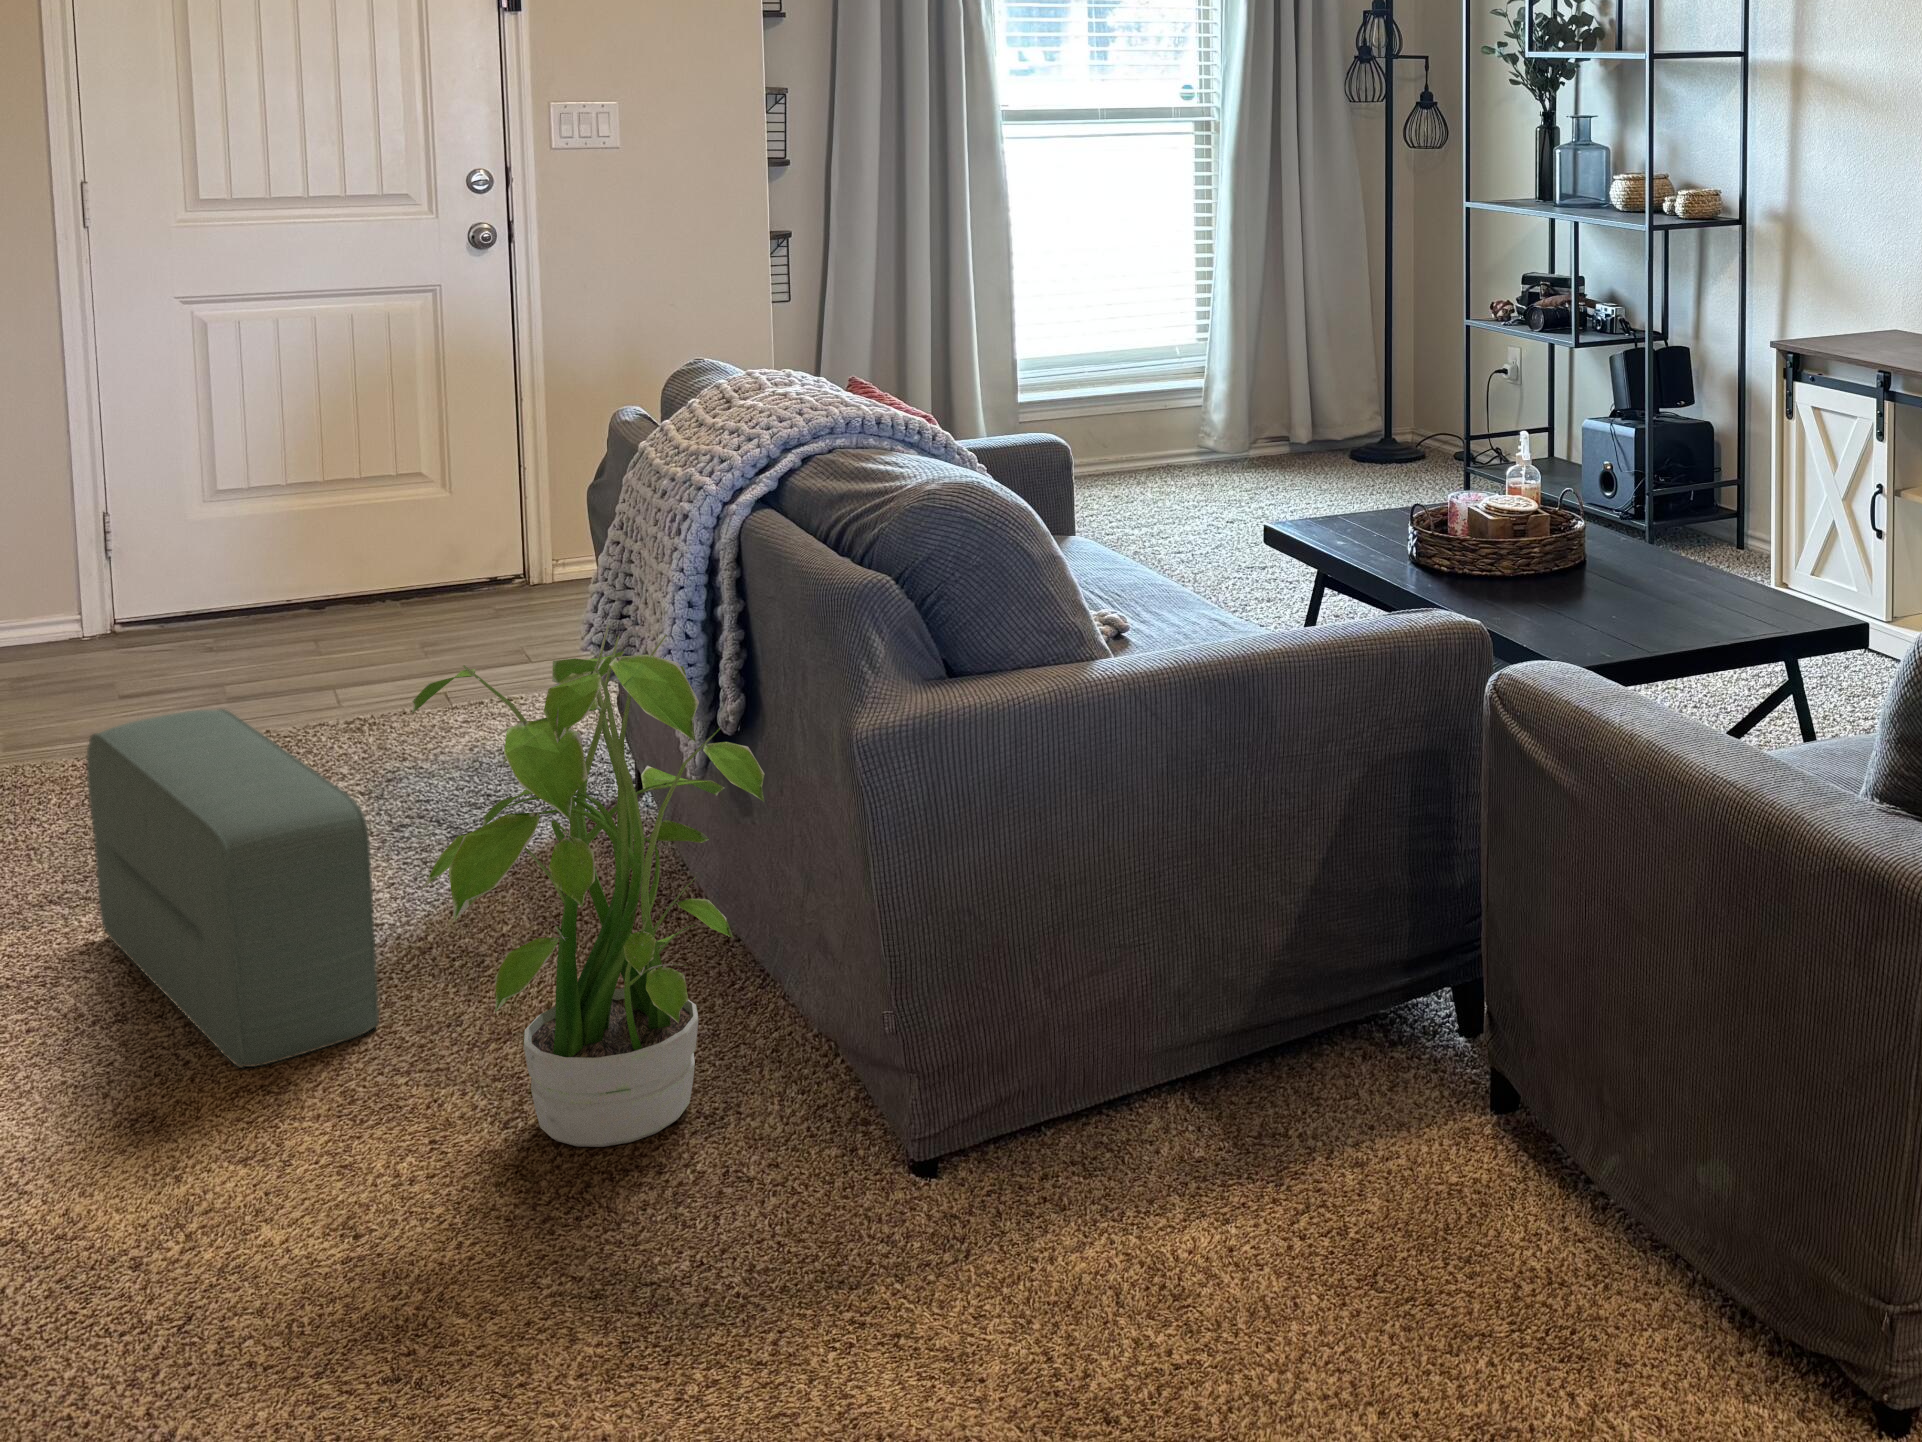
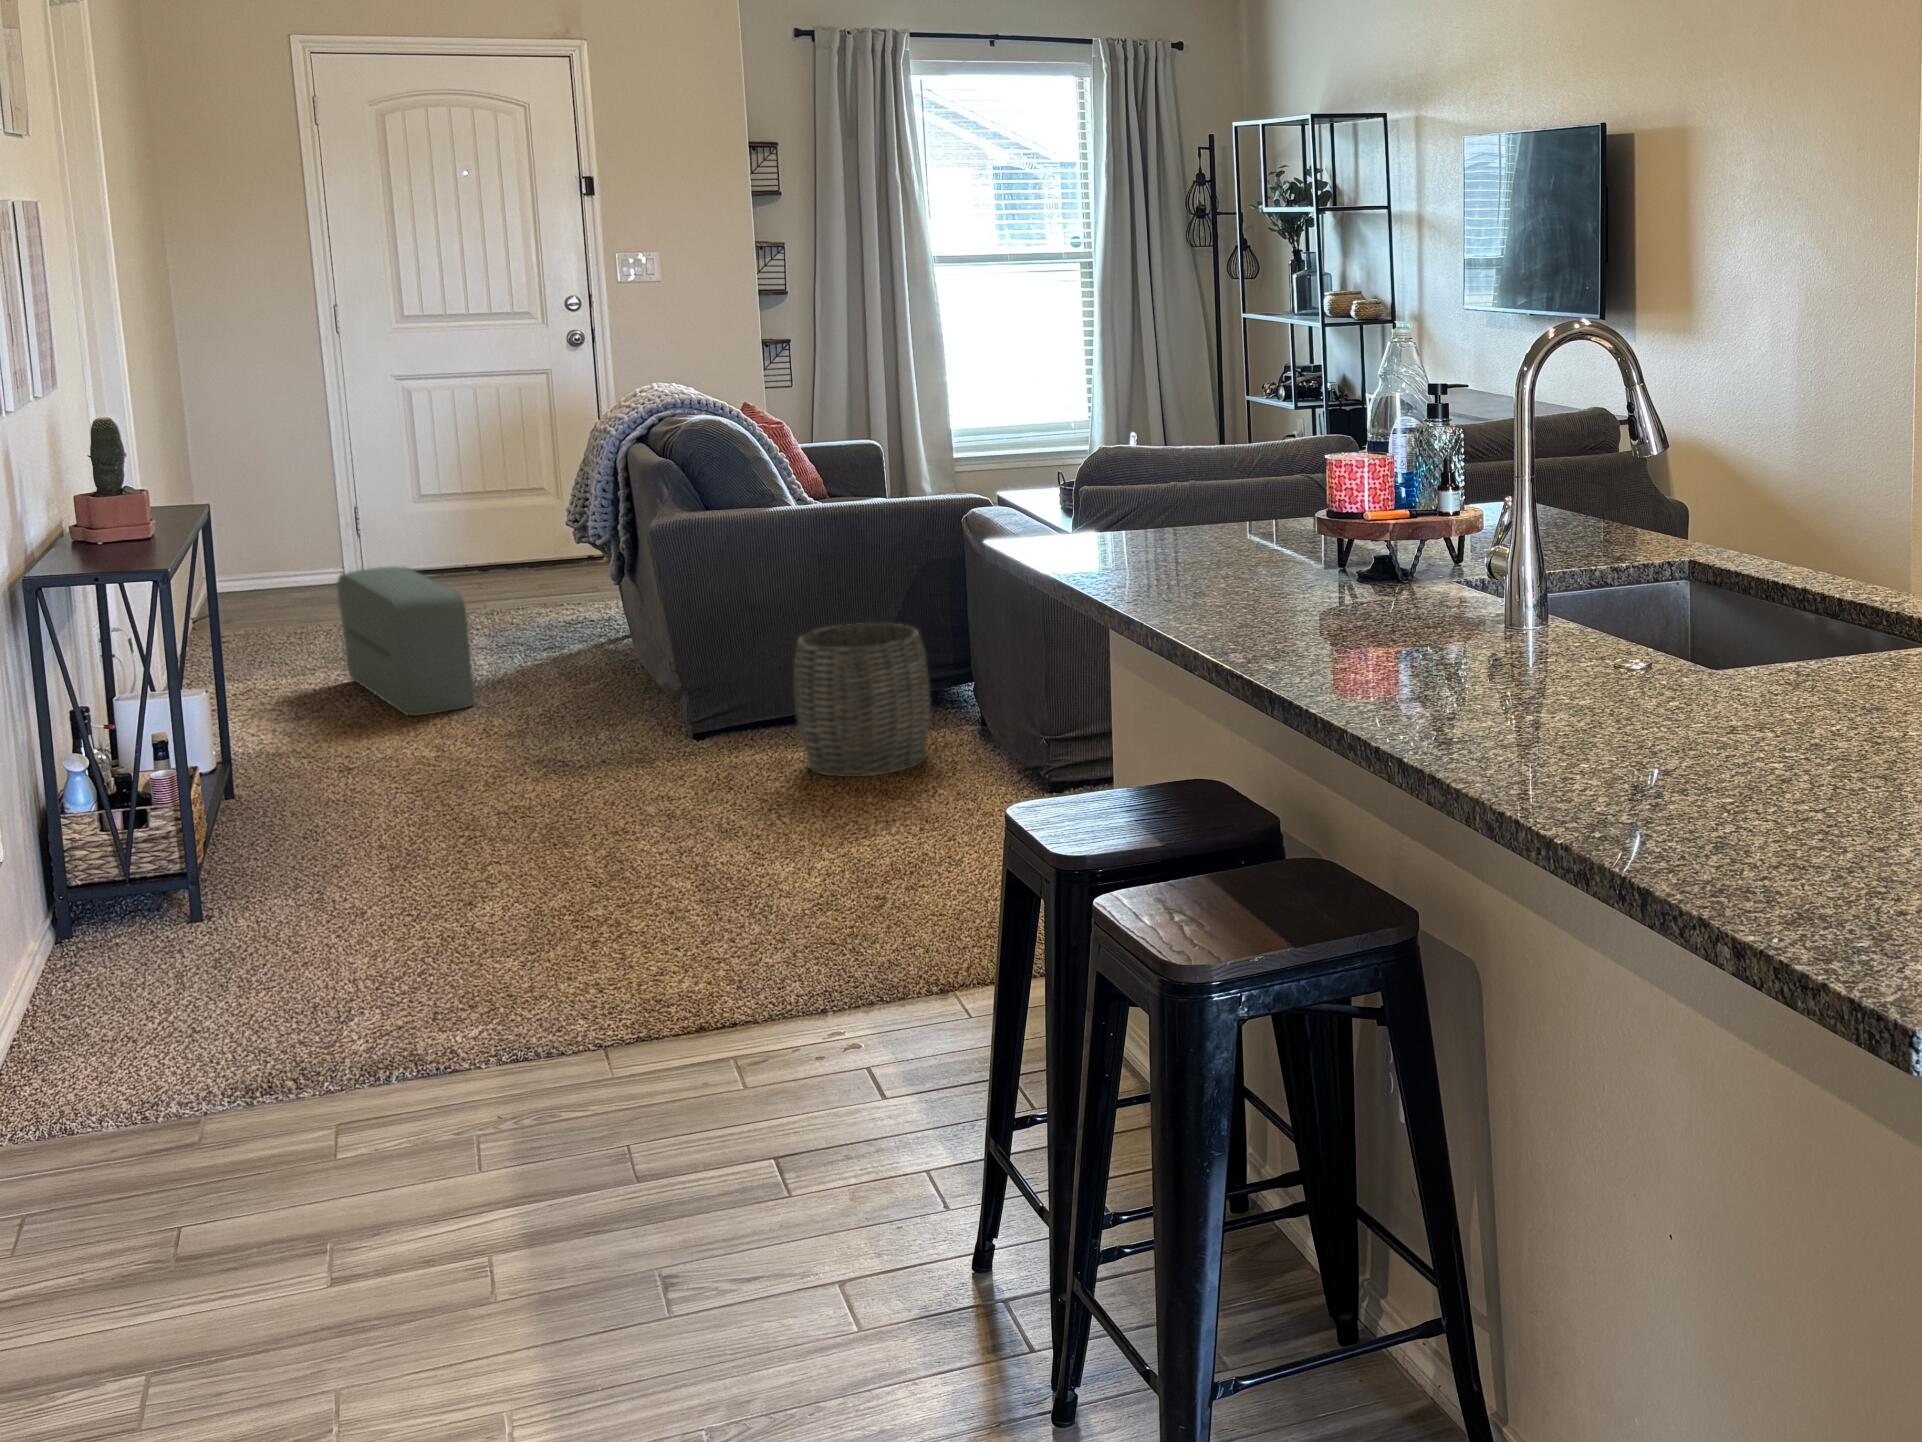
potted plant: present [412,625,765,1147] -> none [470,498,632,735]
woven basket: none [1194,935,1487,1336] -> present [794,623,931,777]

